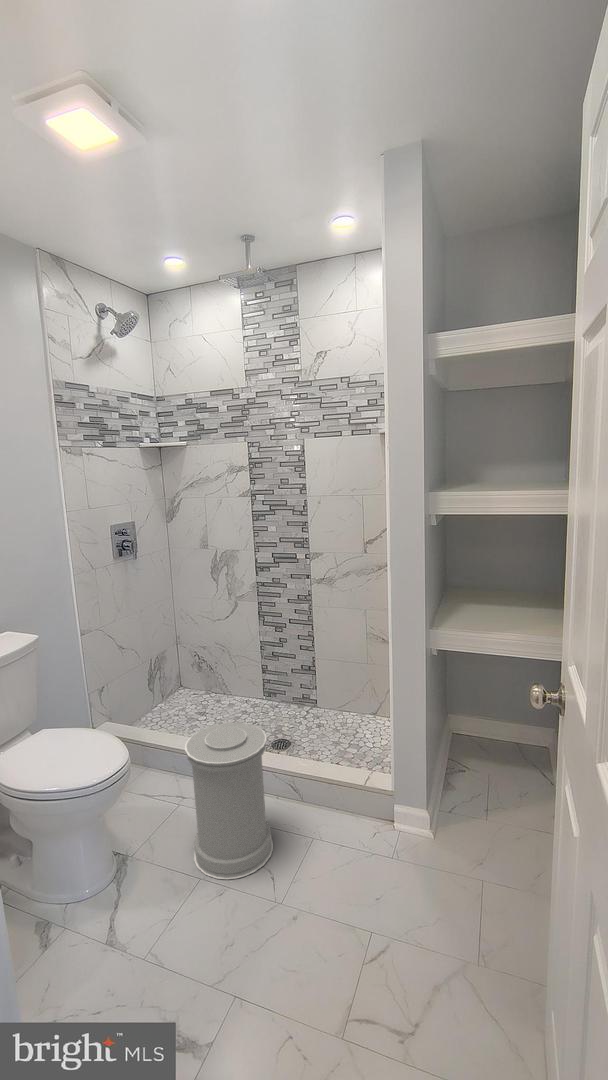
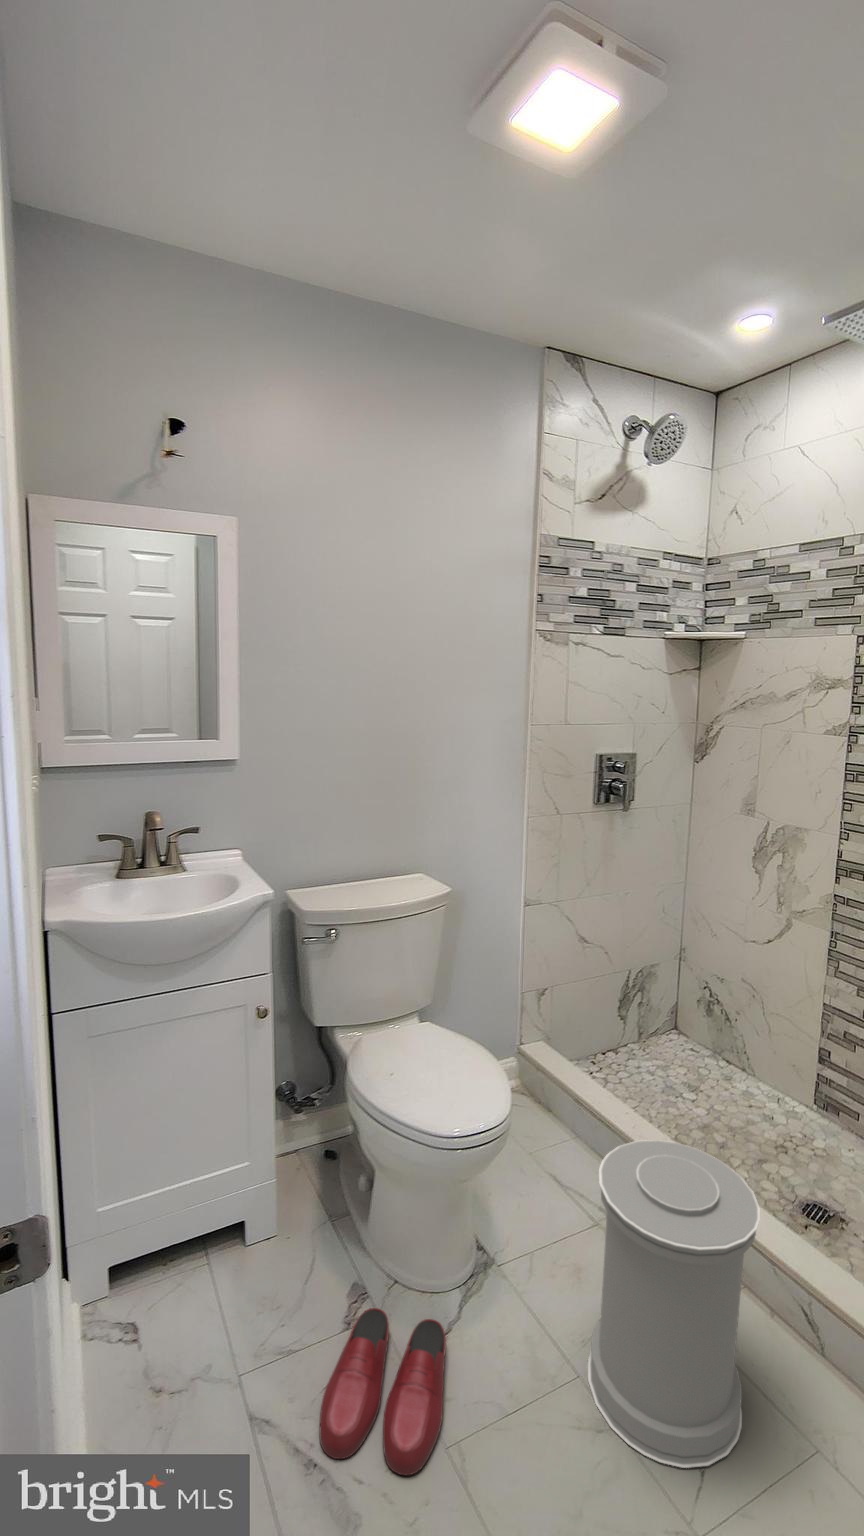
slippers: none [45,890,128,987] -> present [320,1308,446,1475]

